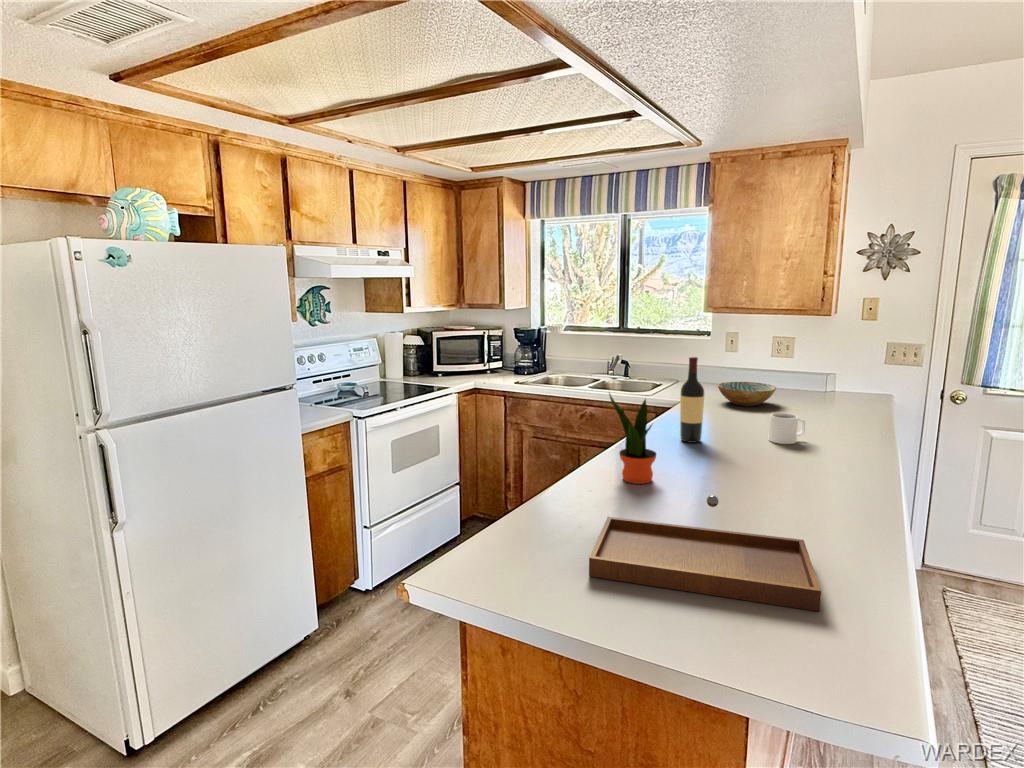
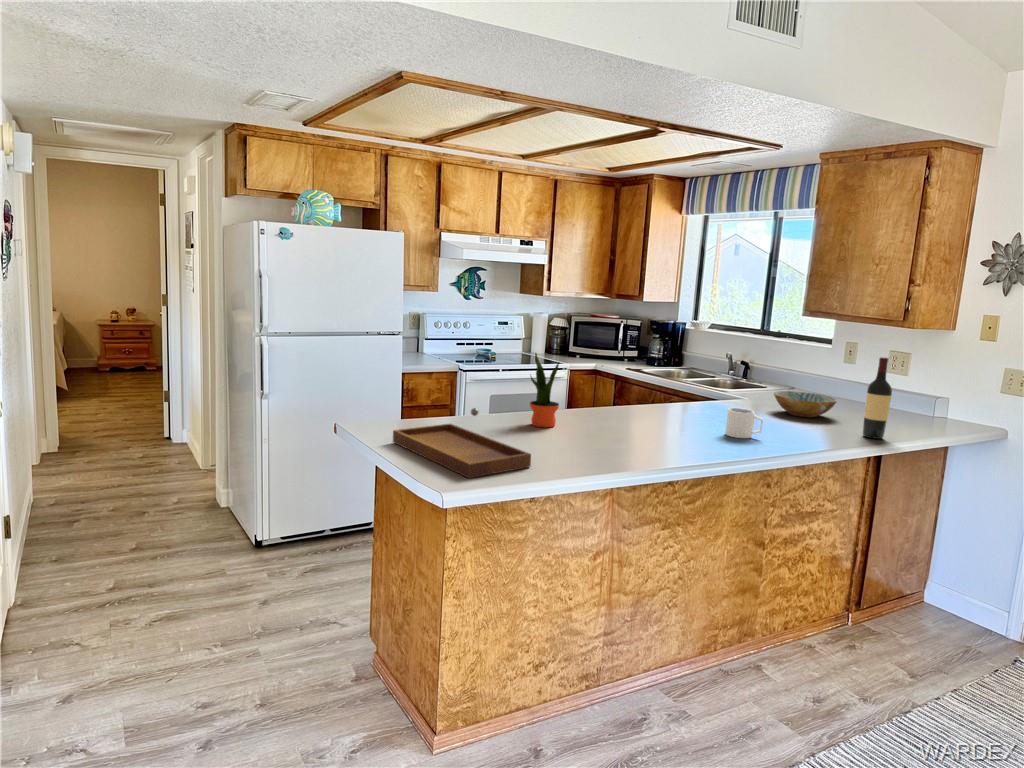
wine bottle: present [680,357,704,443] -> present [863,357,892,439]

